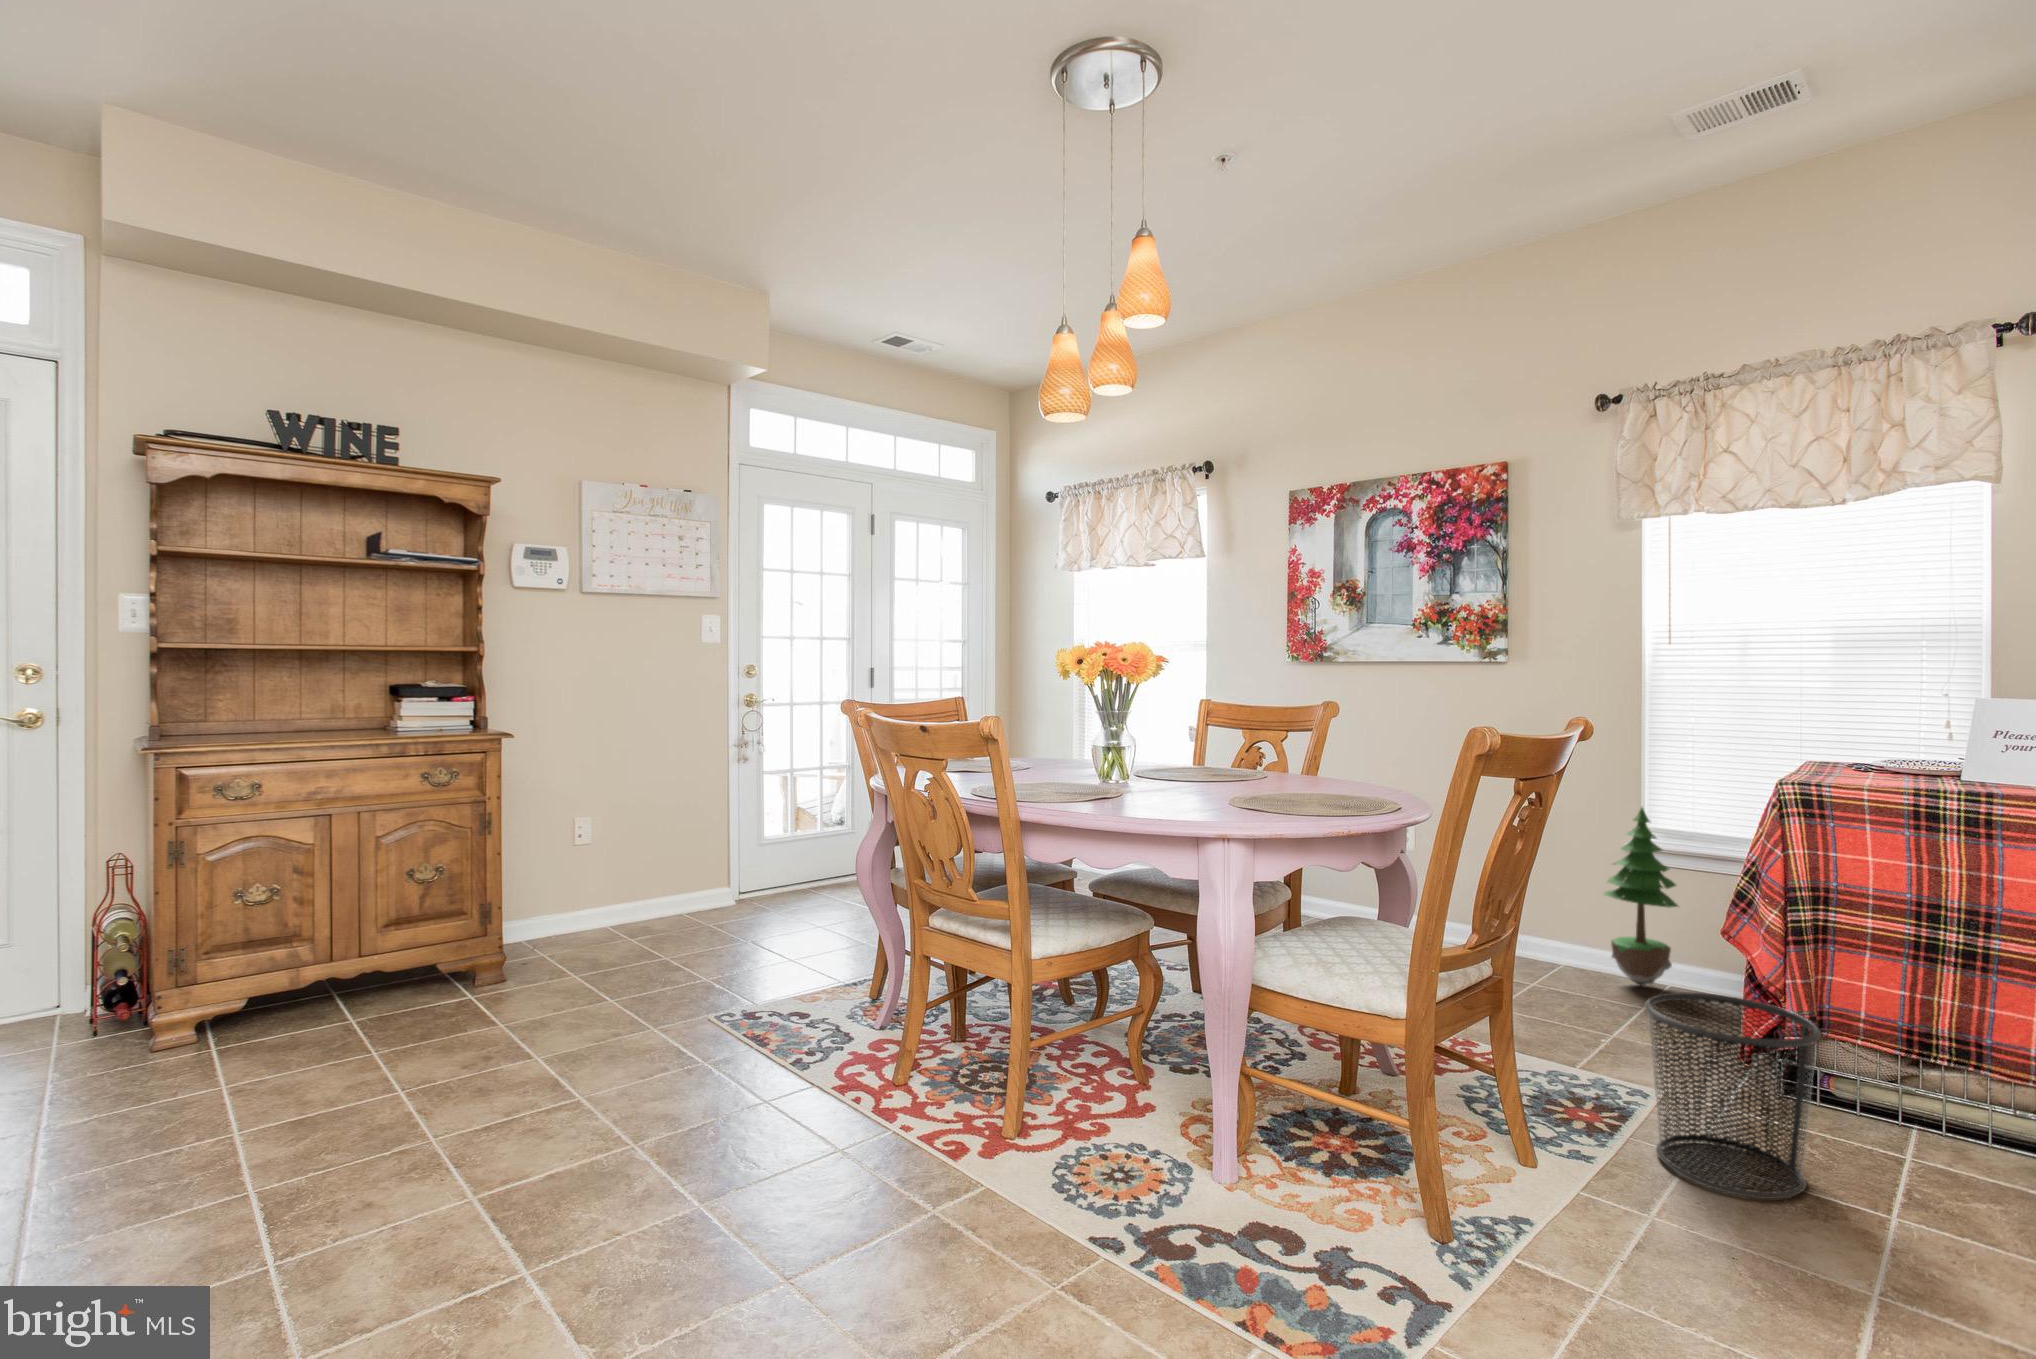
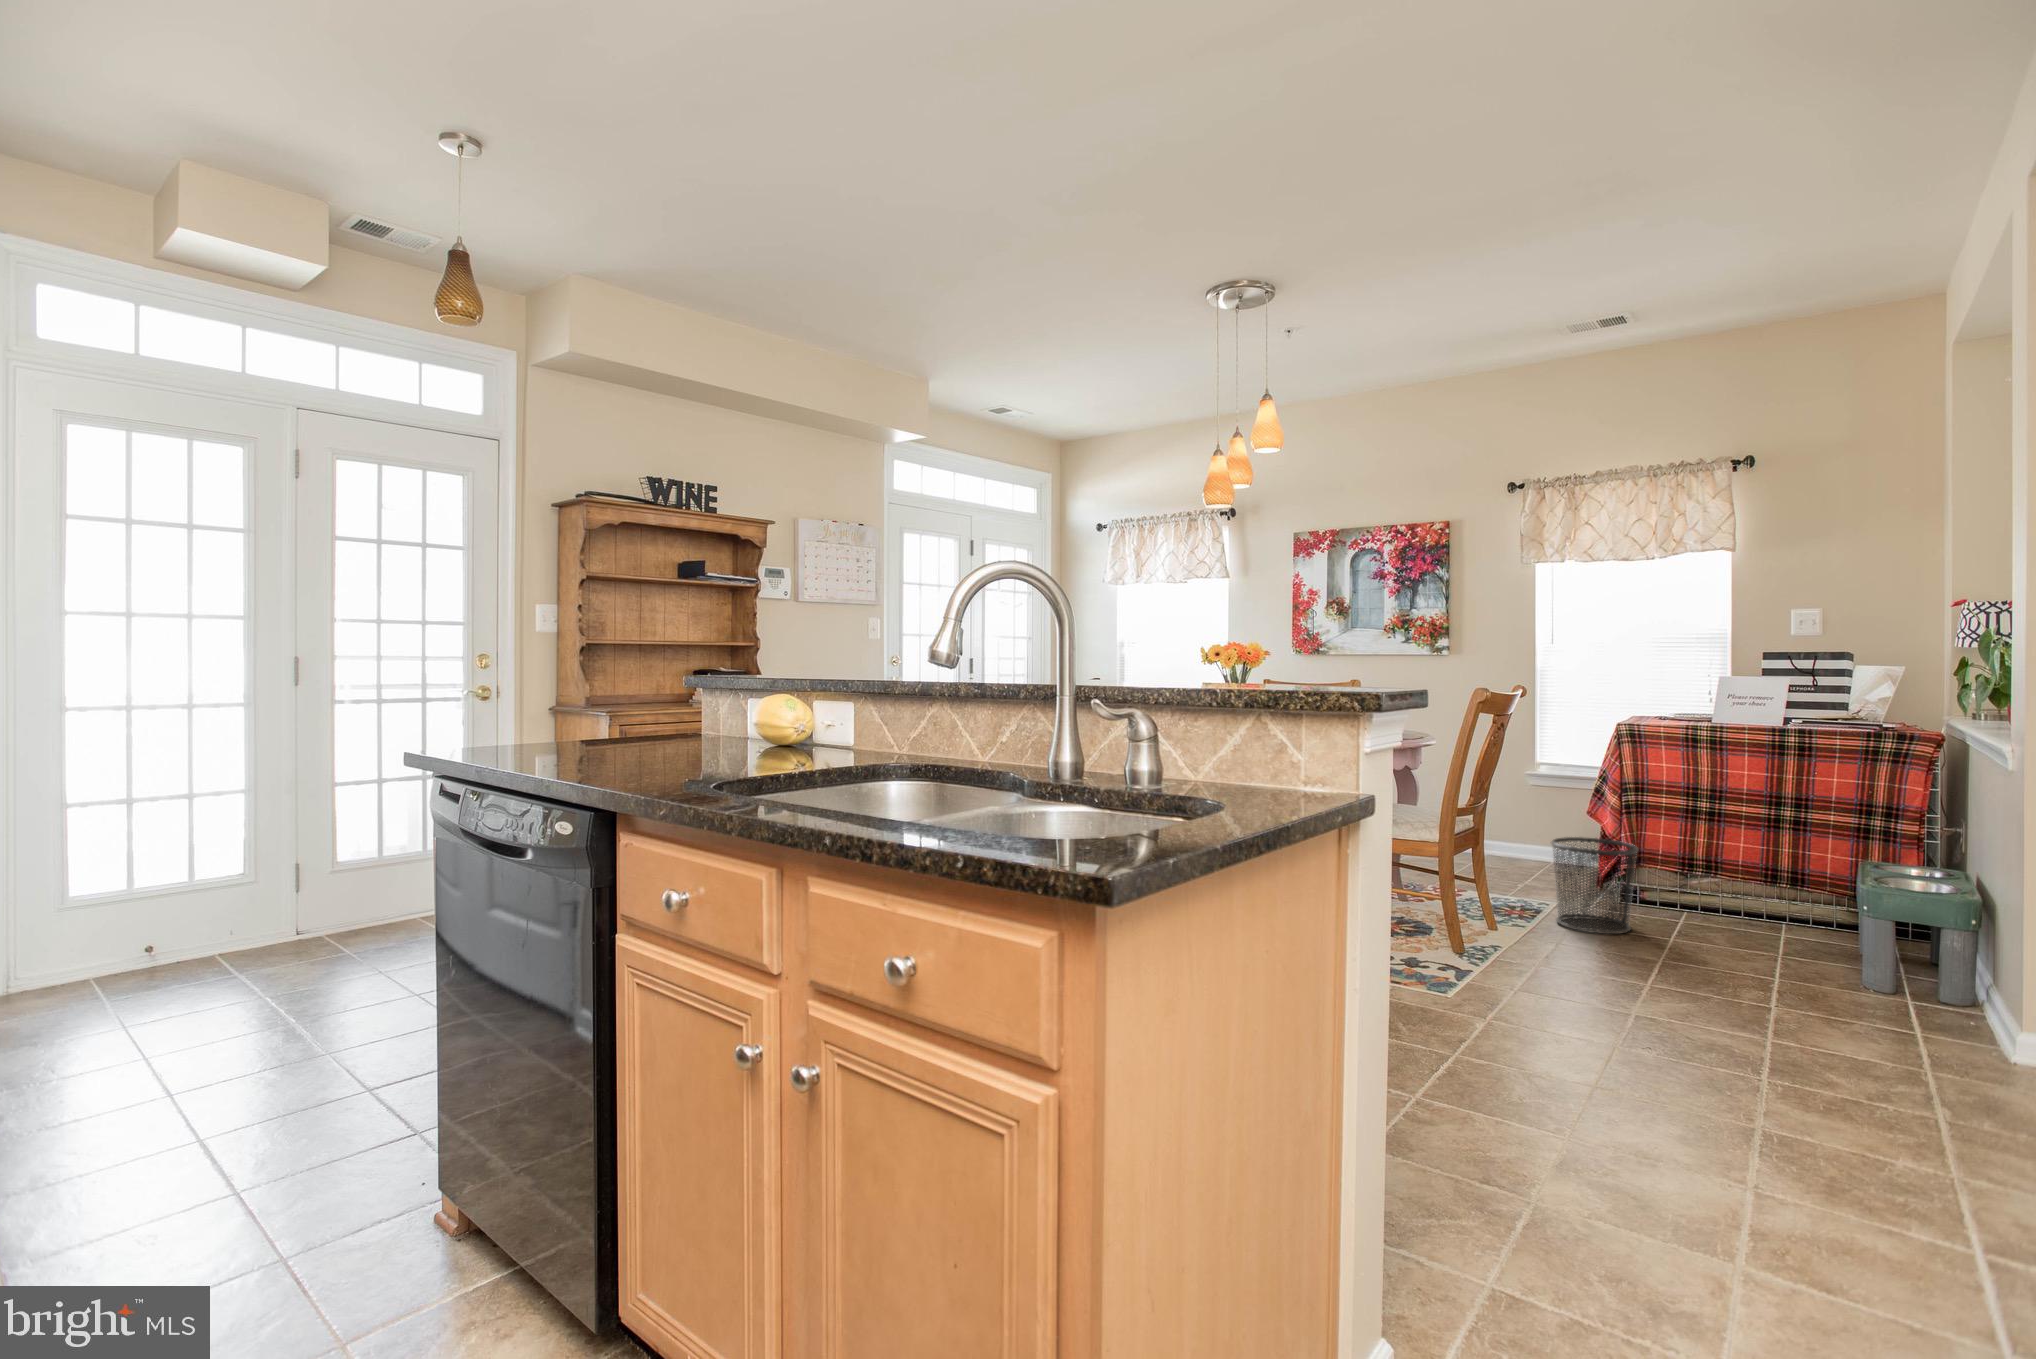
potted tree: present [1604,808,1678,987] -> none [1512,746,1558,860]

